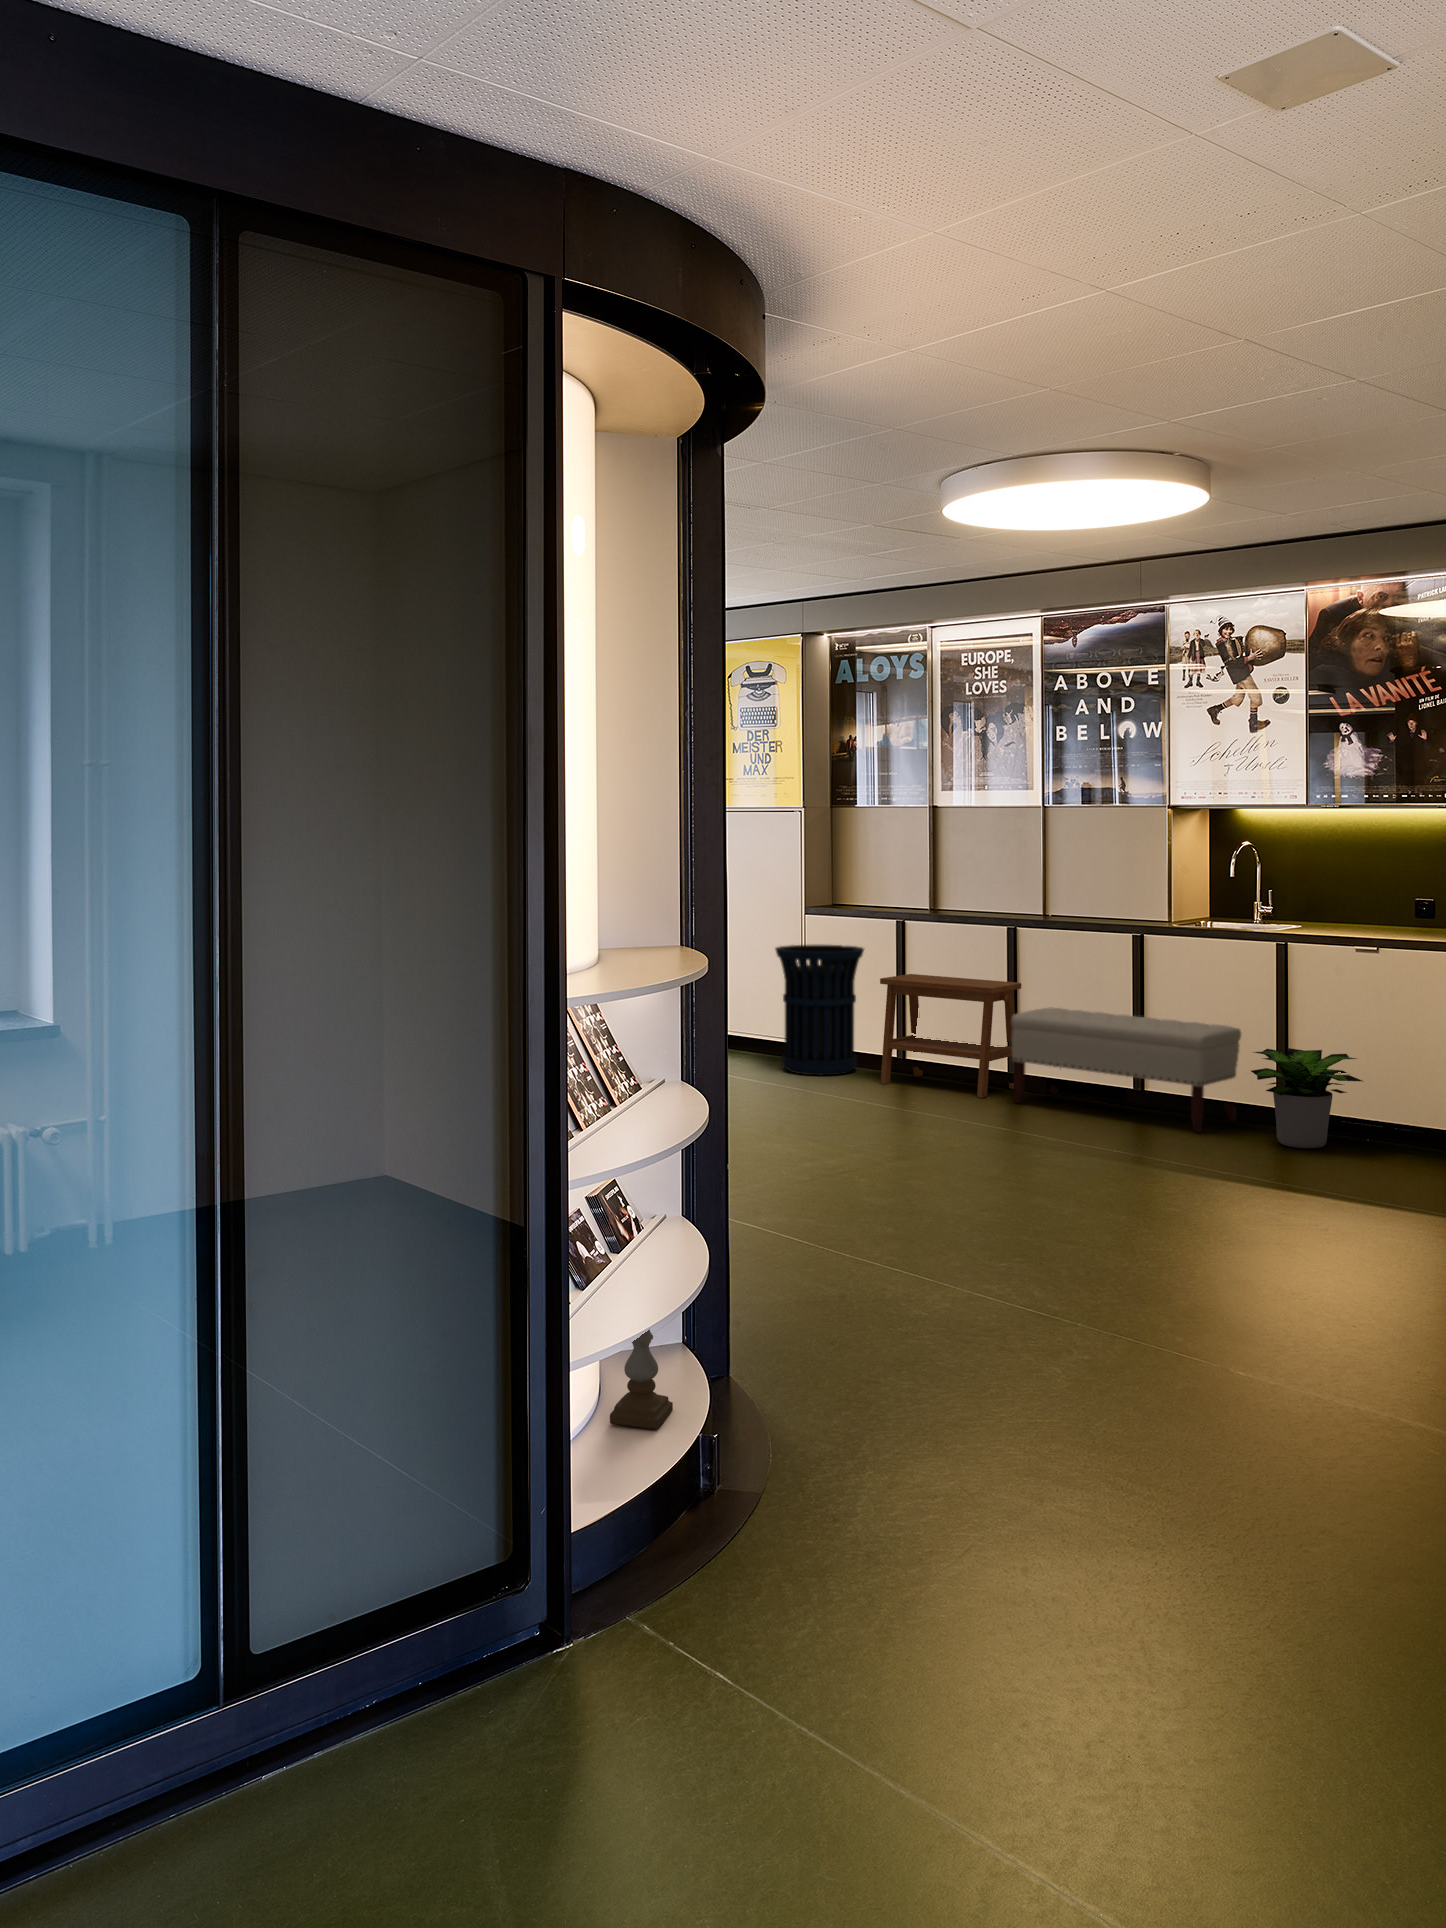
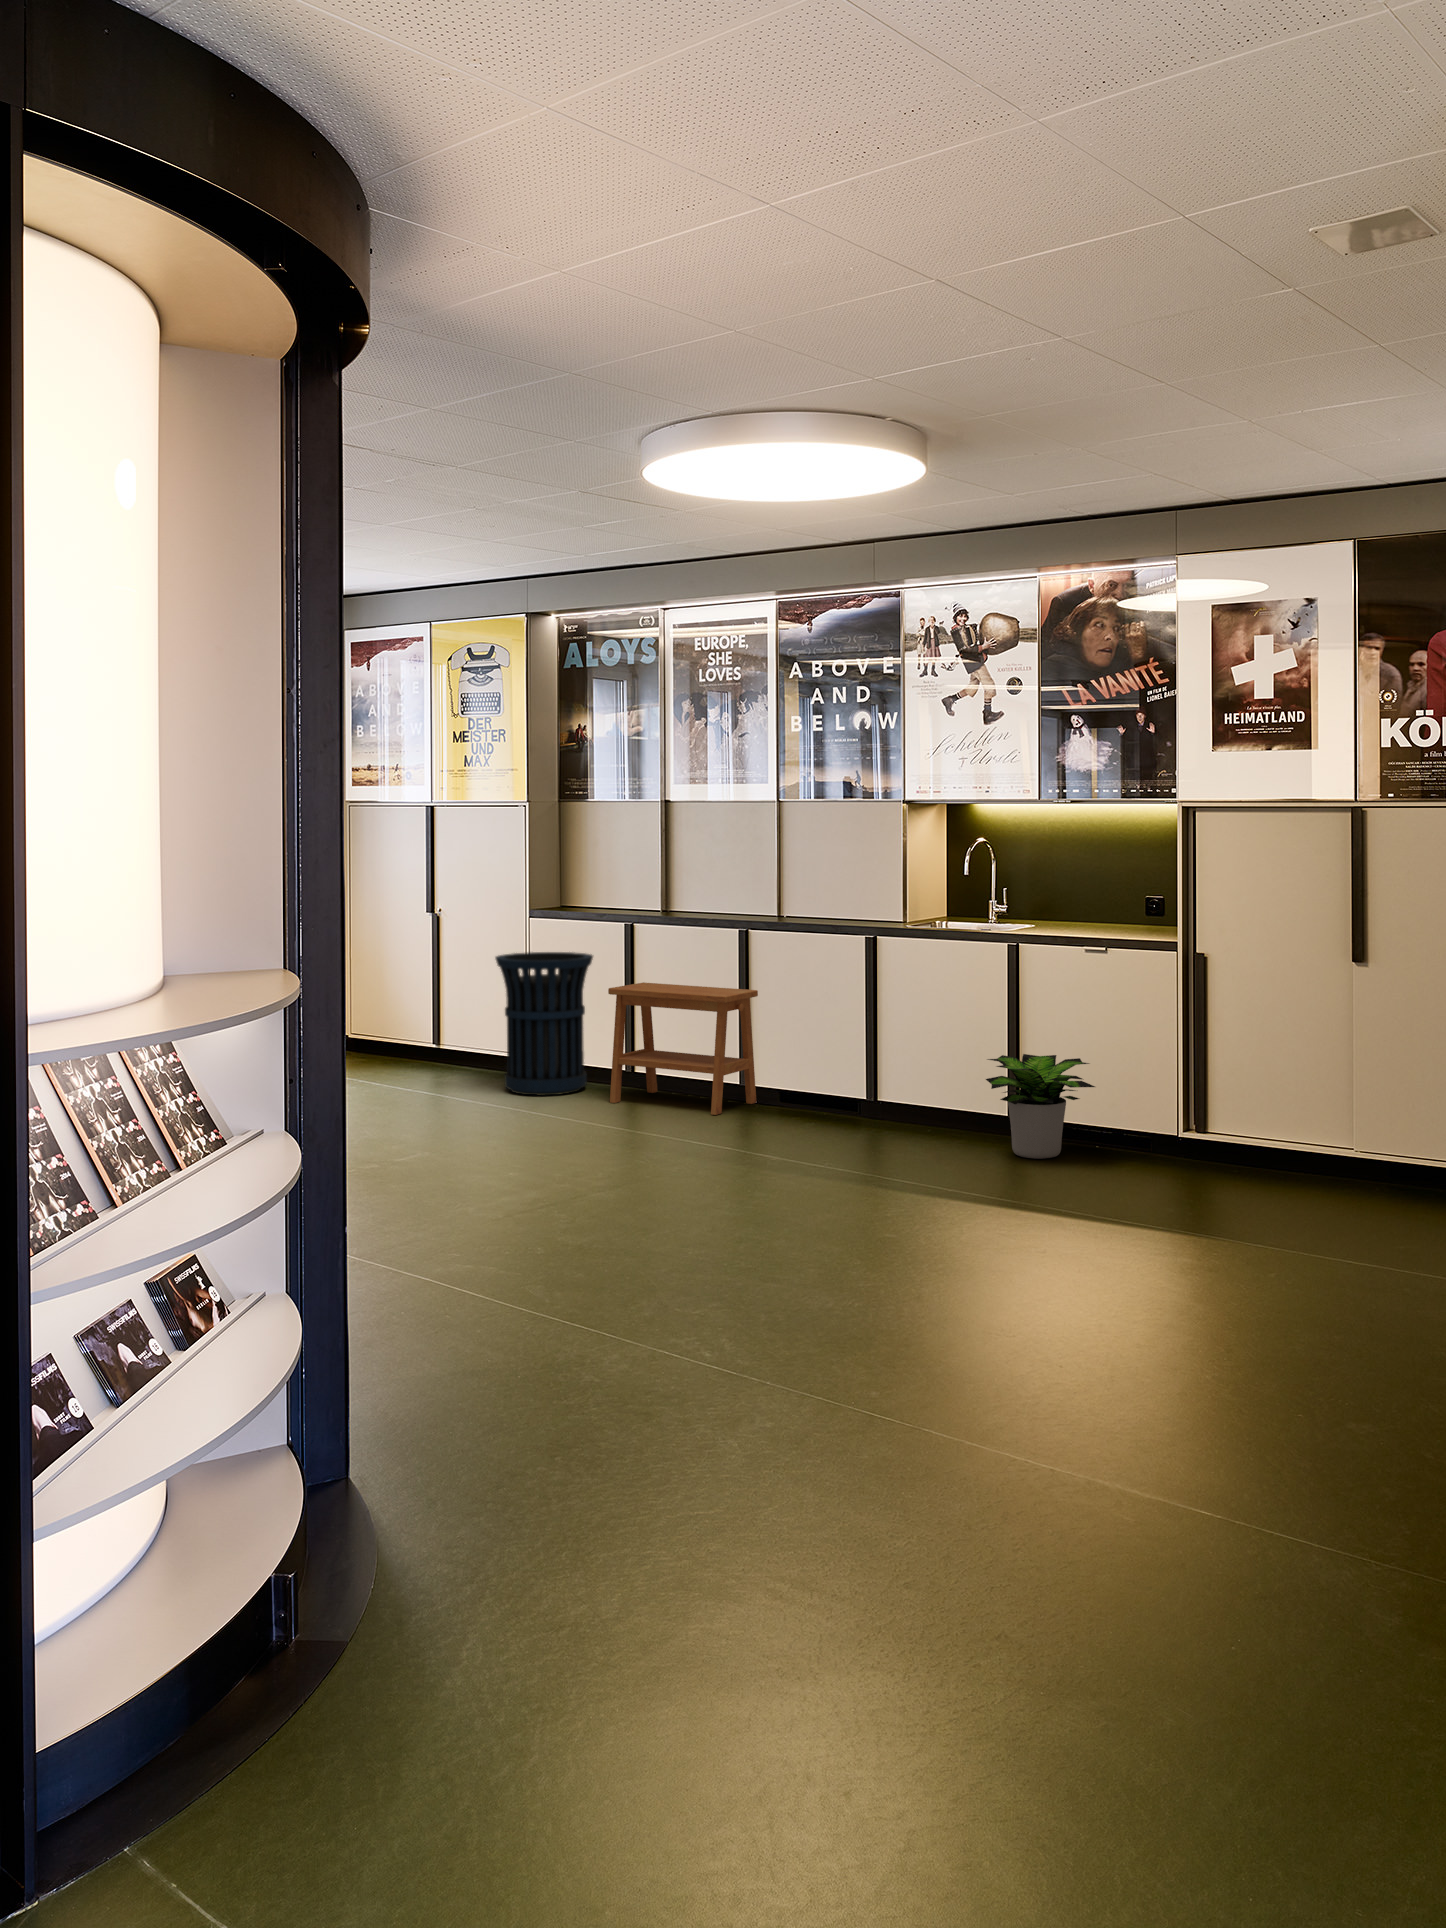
bench: present [1012,1008,1241,1132] -> none [745,1016,978,1146]
candle holder: present [610,1329,673,1429] -> none [165,1409,252,1571]

